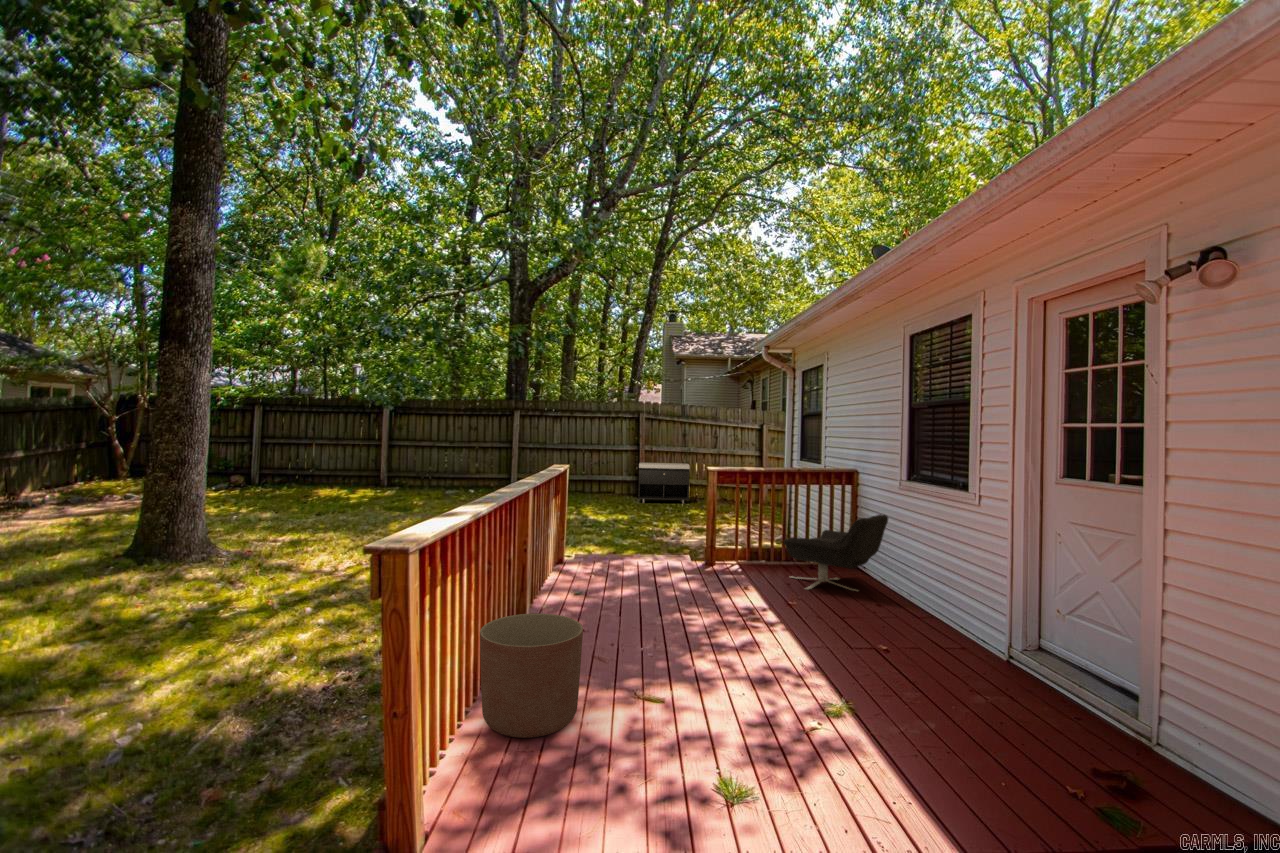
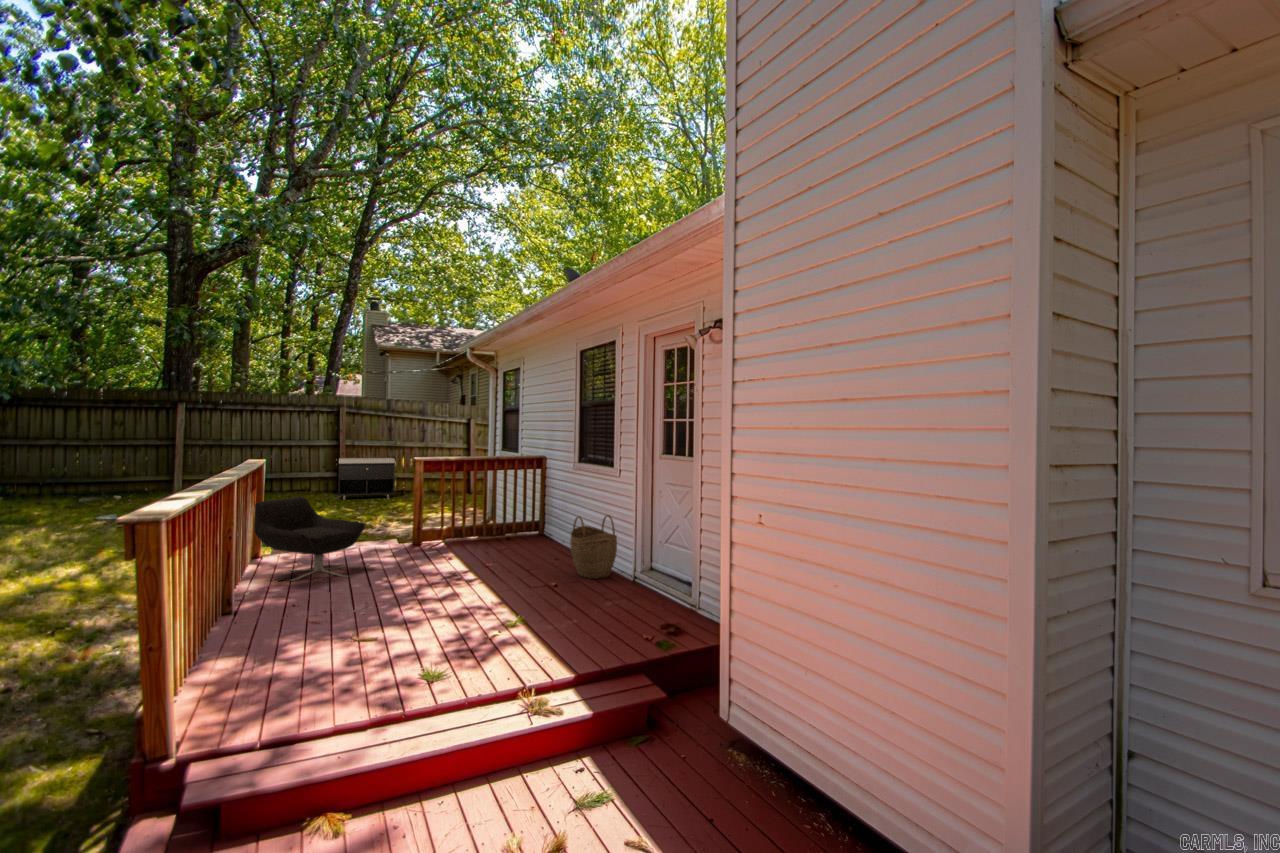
lounge chair: present [784,514,888,591] -> present [254,497,365,581]
woven basket: none [902,555,973,643] -> present [570,515,617,579]
planter: present [480,614,583,738] -> none [206,580,306,678]

